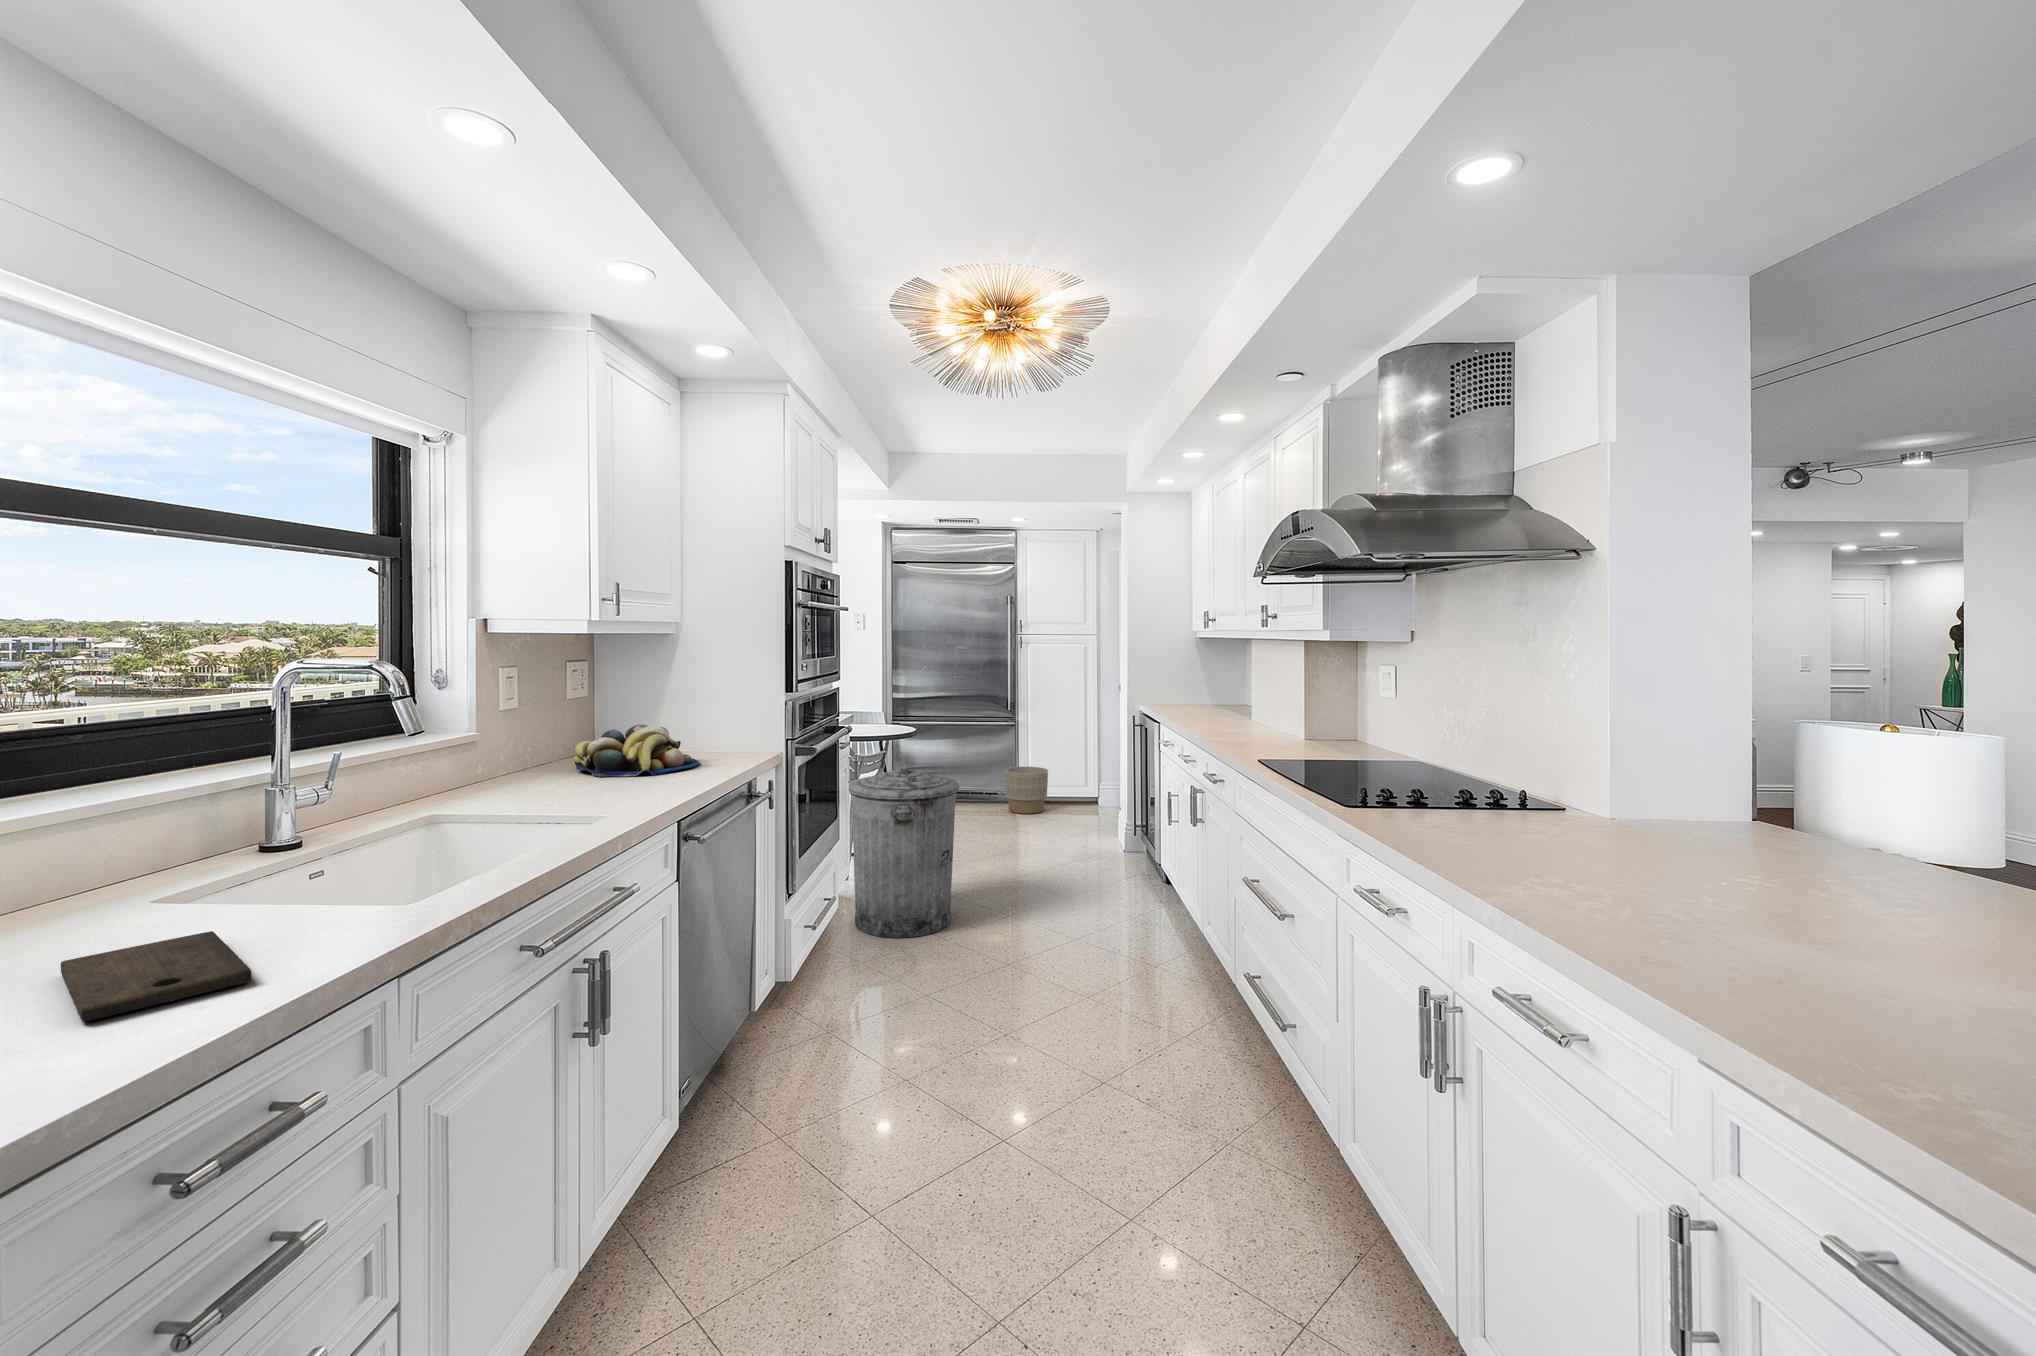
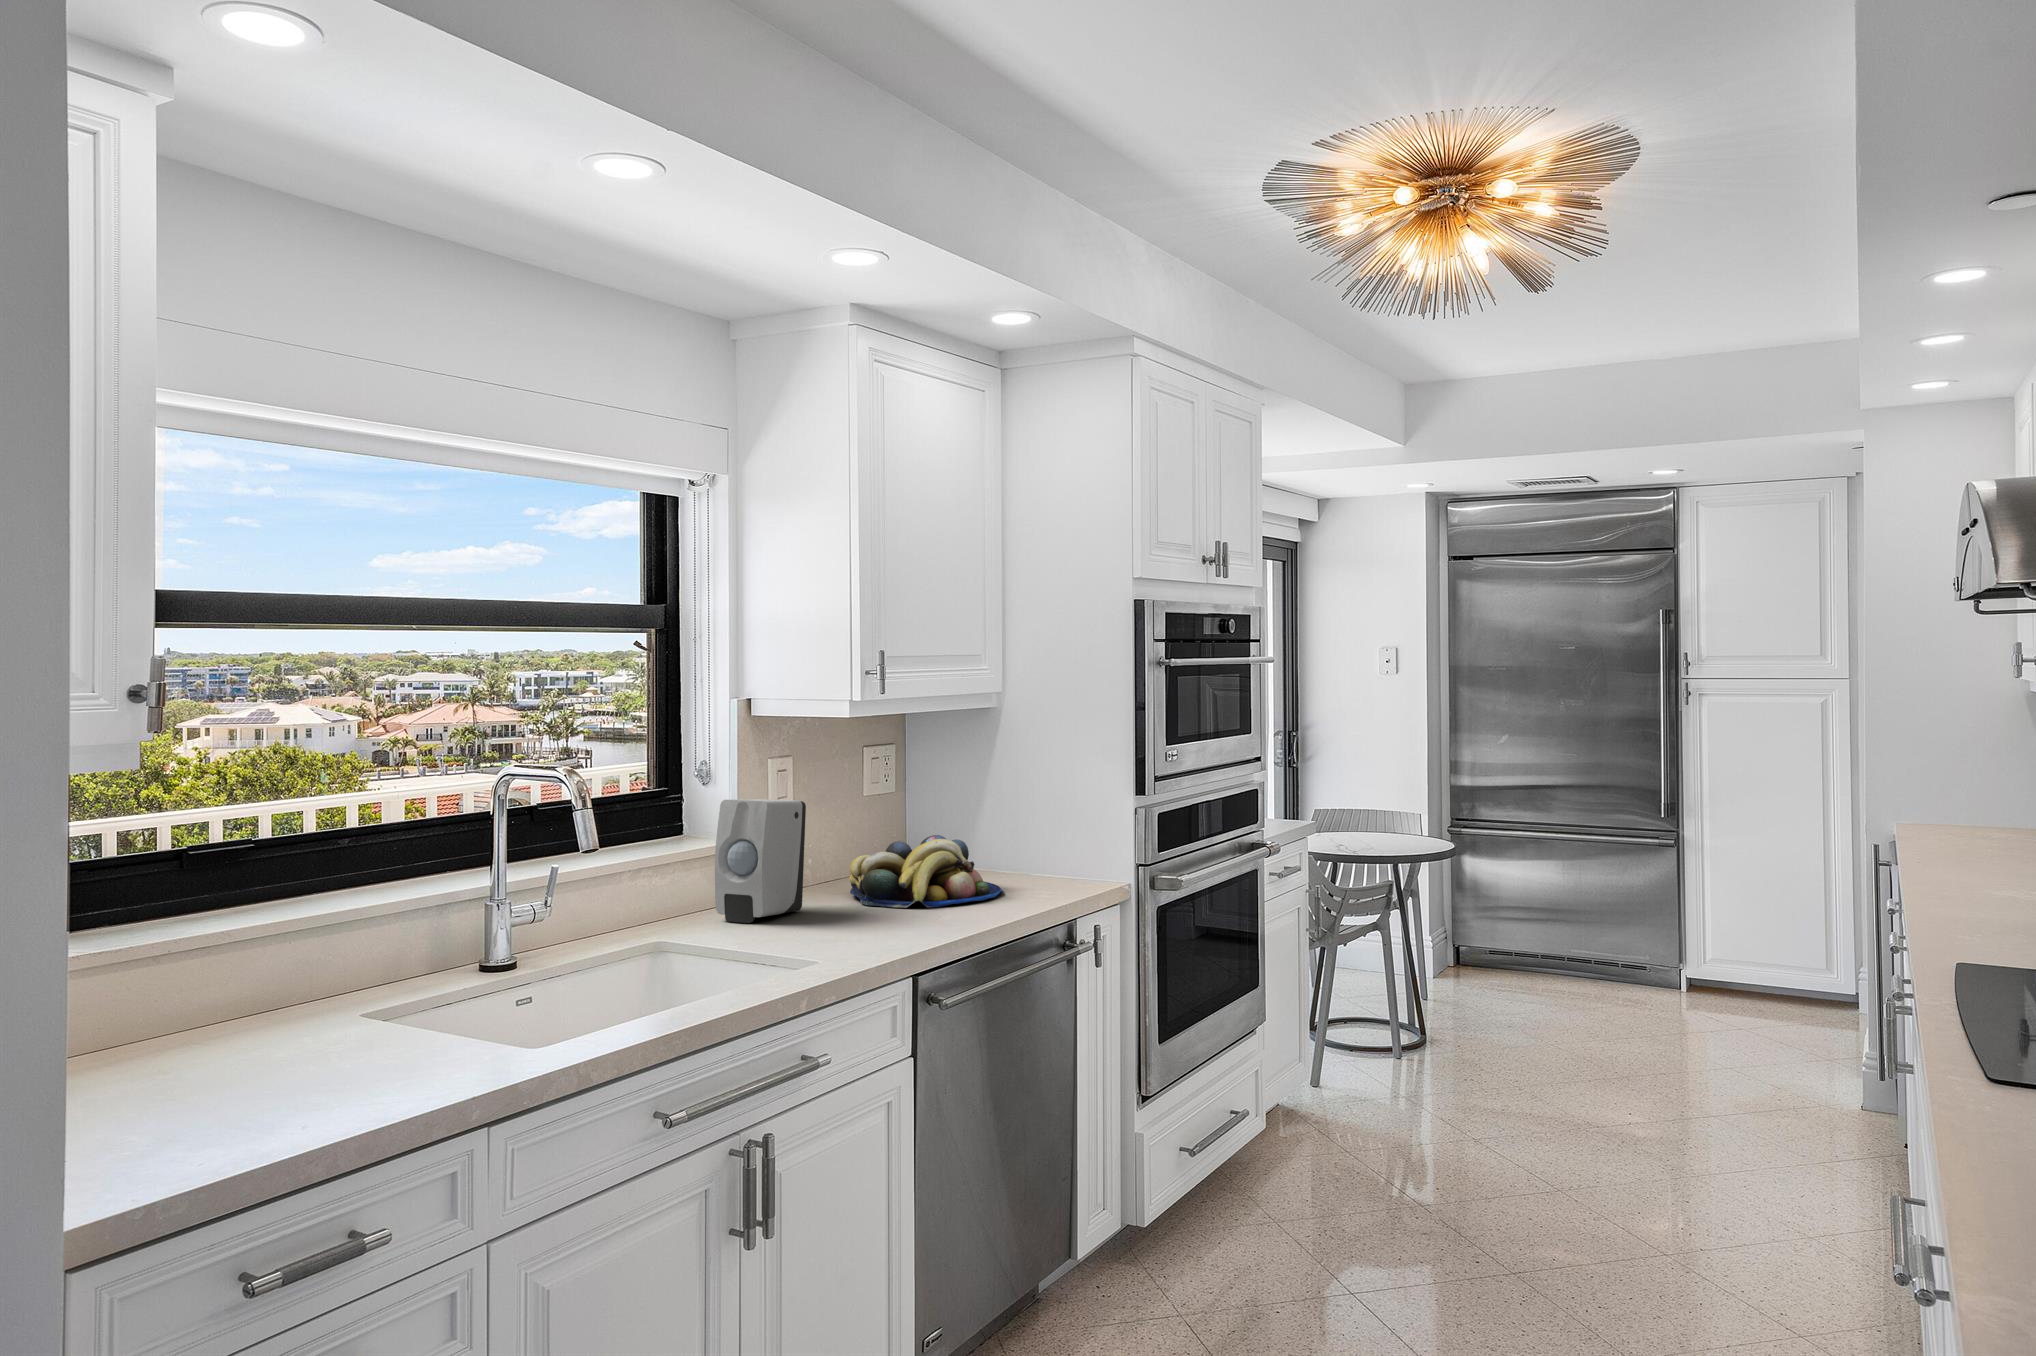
soap dispenser: none [473,697,550,795] -> present [715,799,806,923]
trash can: present [848,766,959,938] -> none [1275,913,1461,1202]
planter: present [1005,767,1048,814] -> none [1655,922,1744,1013]
cutting board: present [61,931,251,1022] -> none [229,1053,364,1122]

